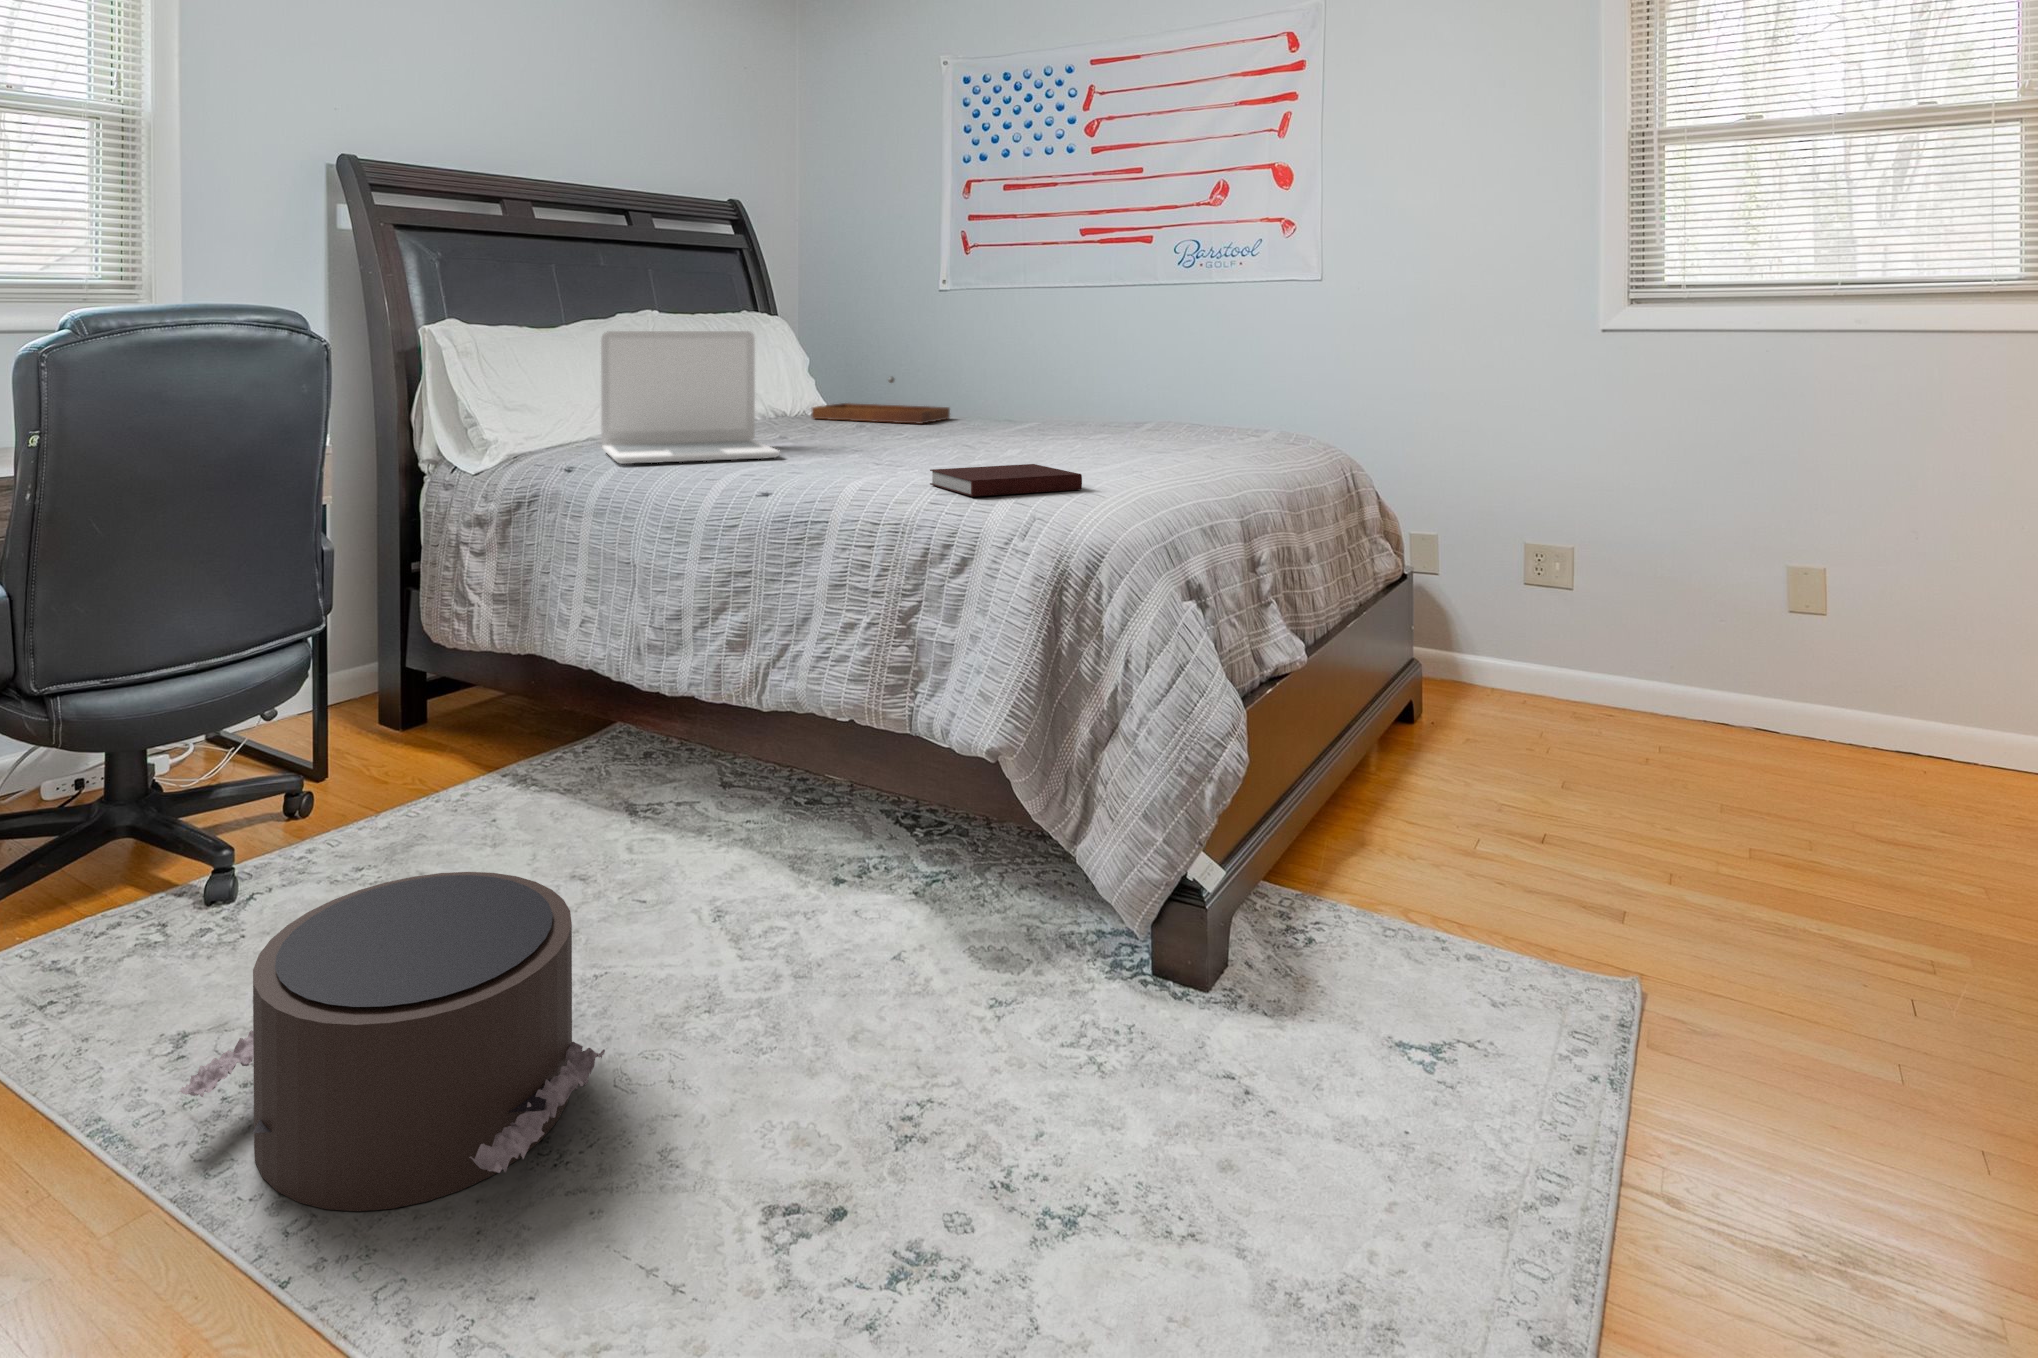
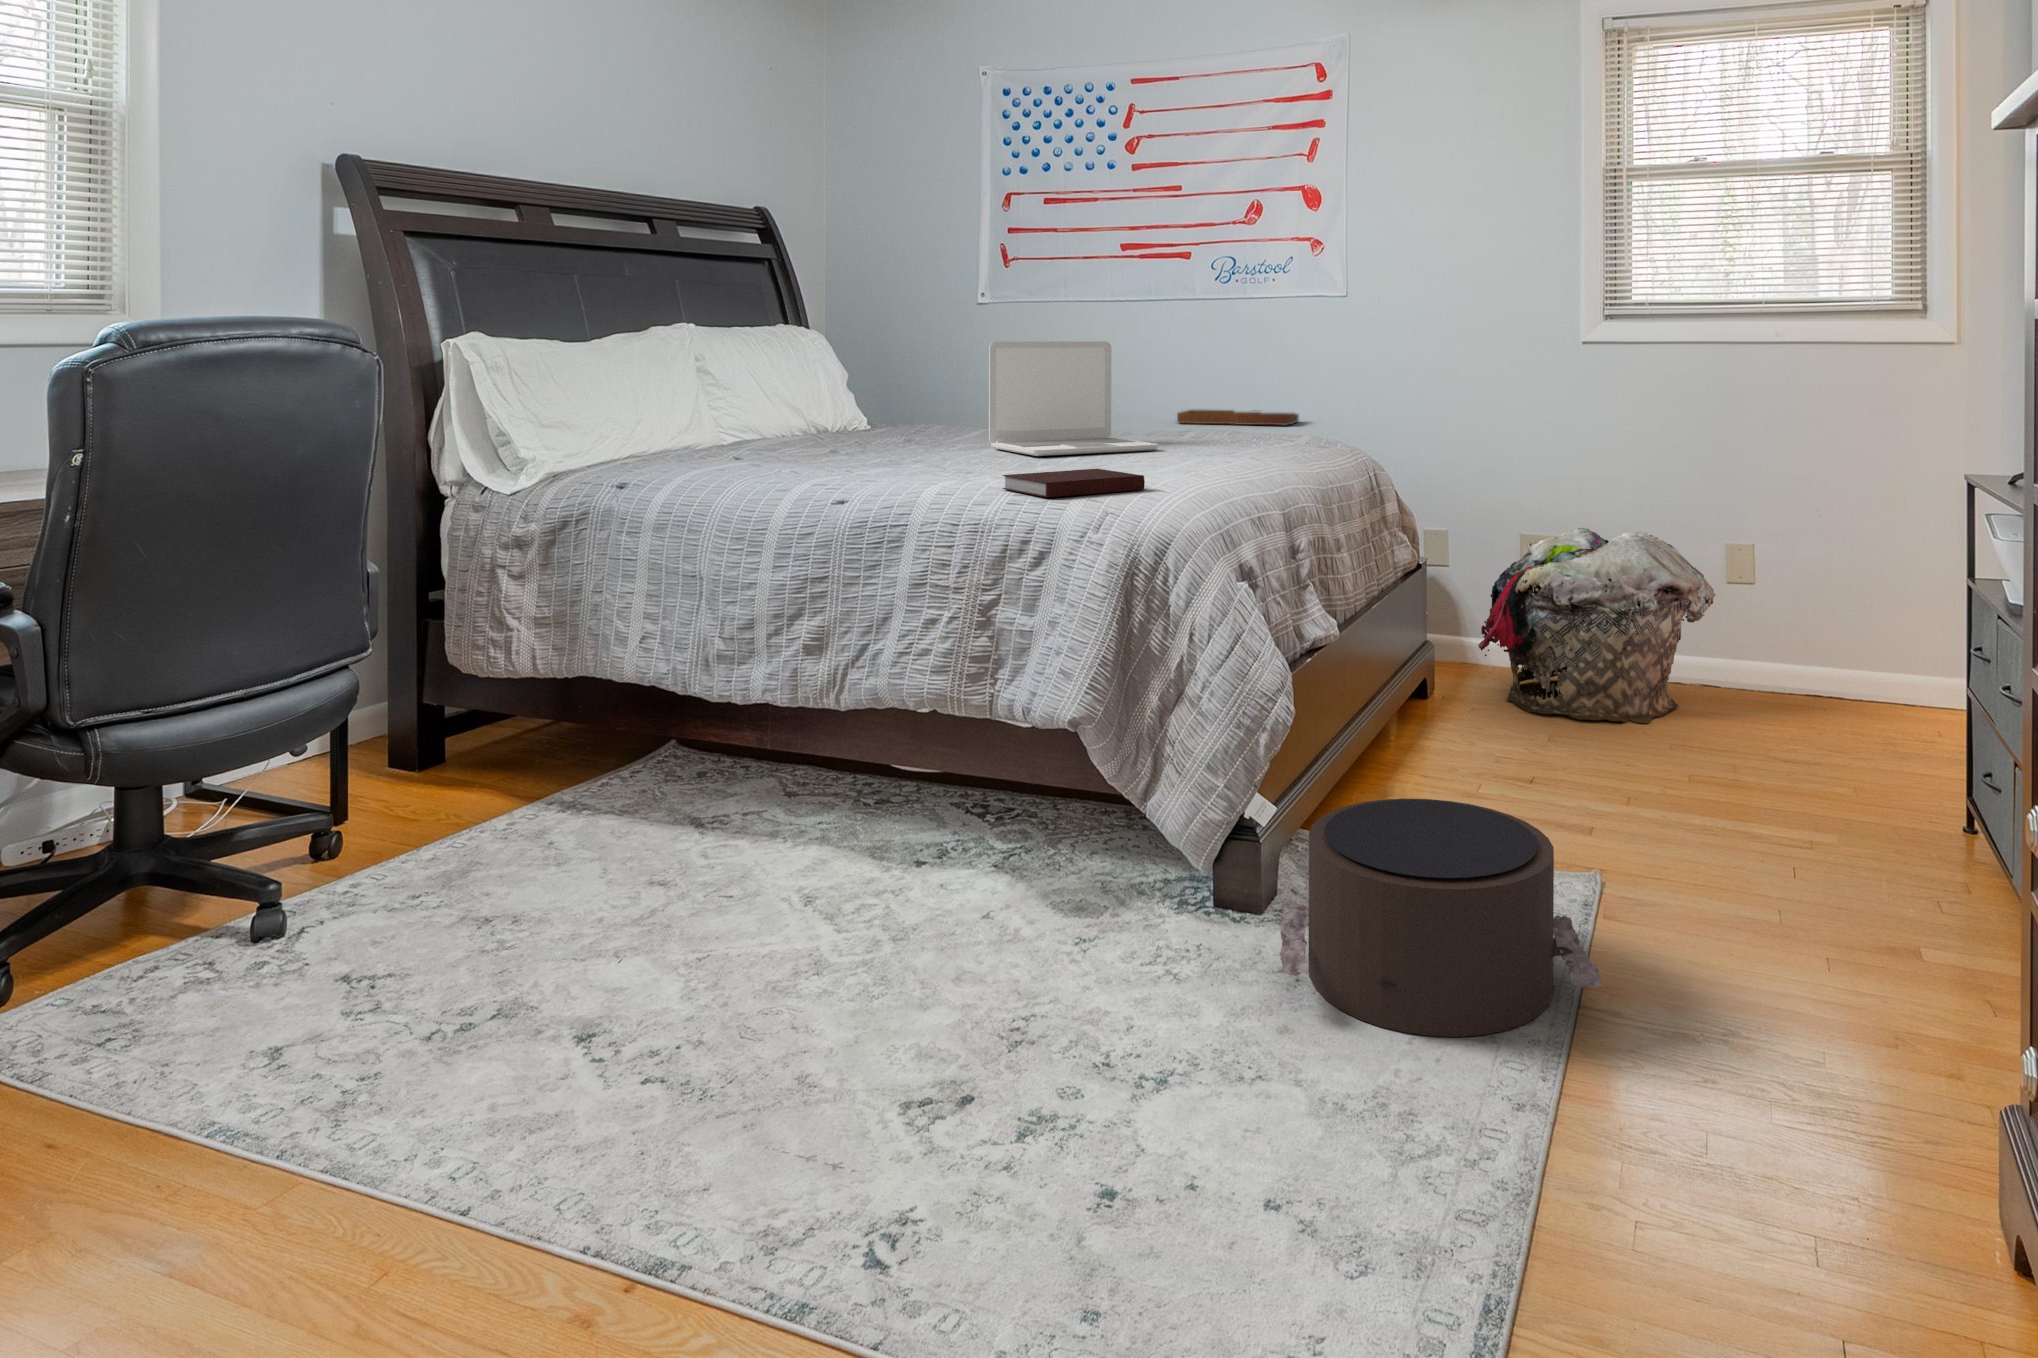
laptop: present [601,331,780,464] -> present [989,341,1158,456]
tray: present [812,377,950,424] -> present [1177,409,1299,425]
laundry basket: none [1471,538,1773,771] -> present [1478,528,1715,723]
pouf: present [179,872,605,1211] -> present [1280,799,1601,1037]

